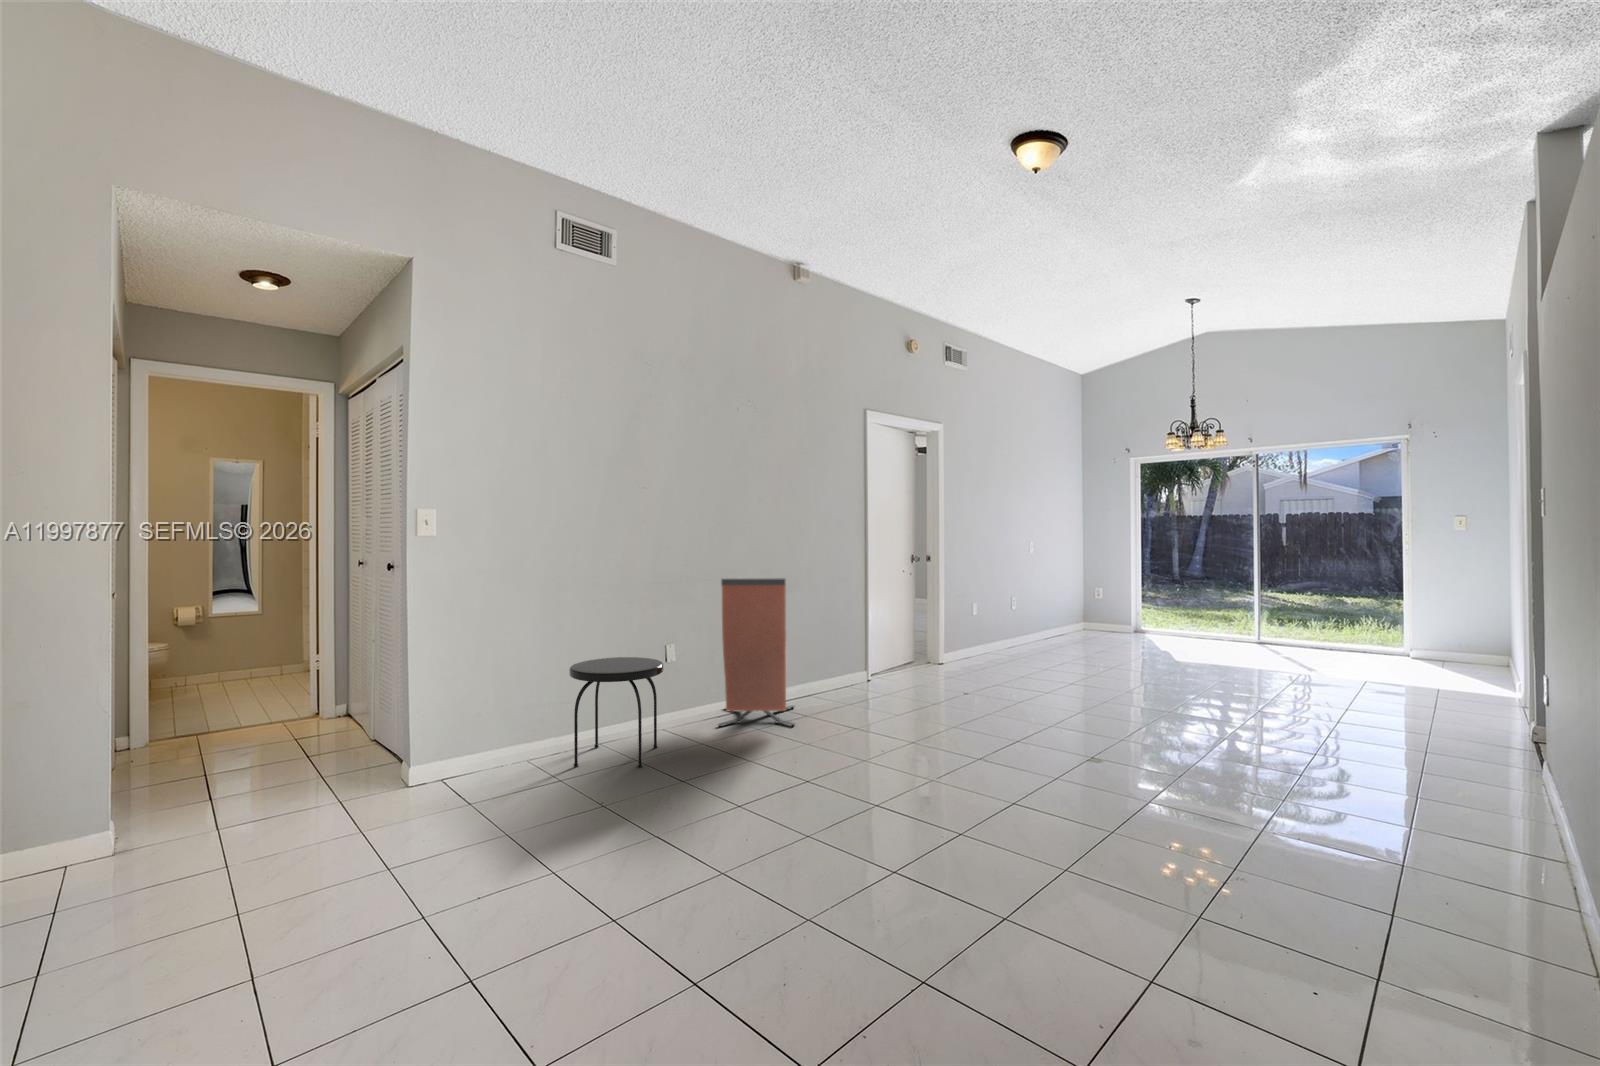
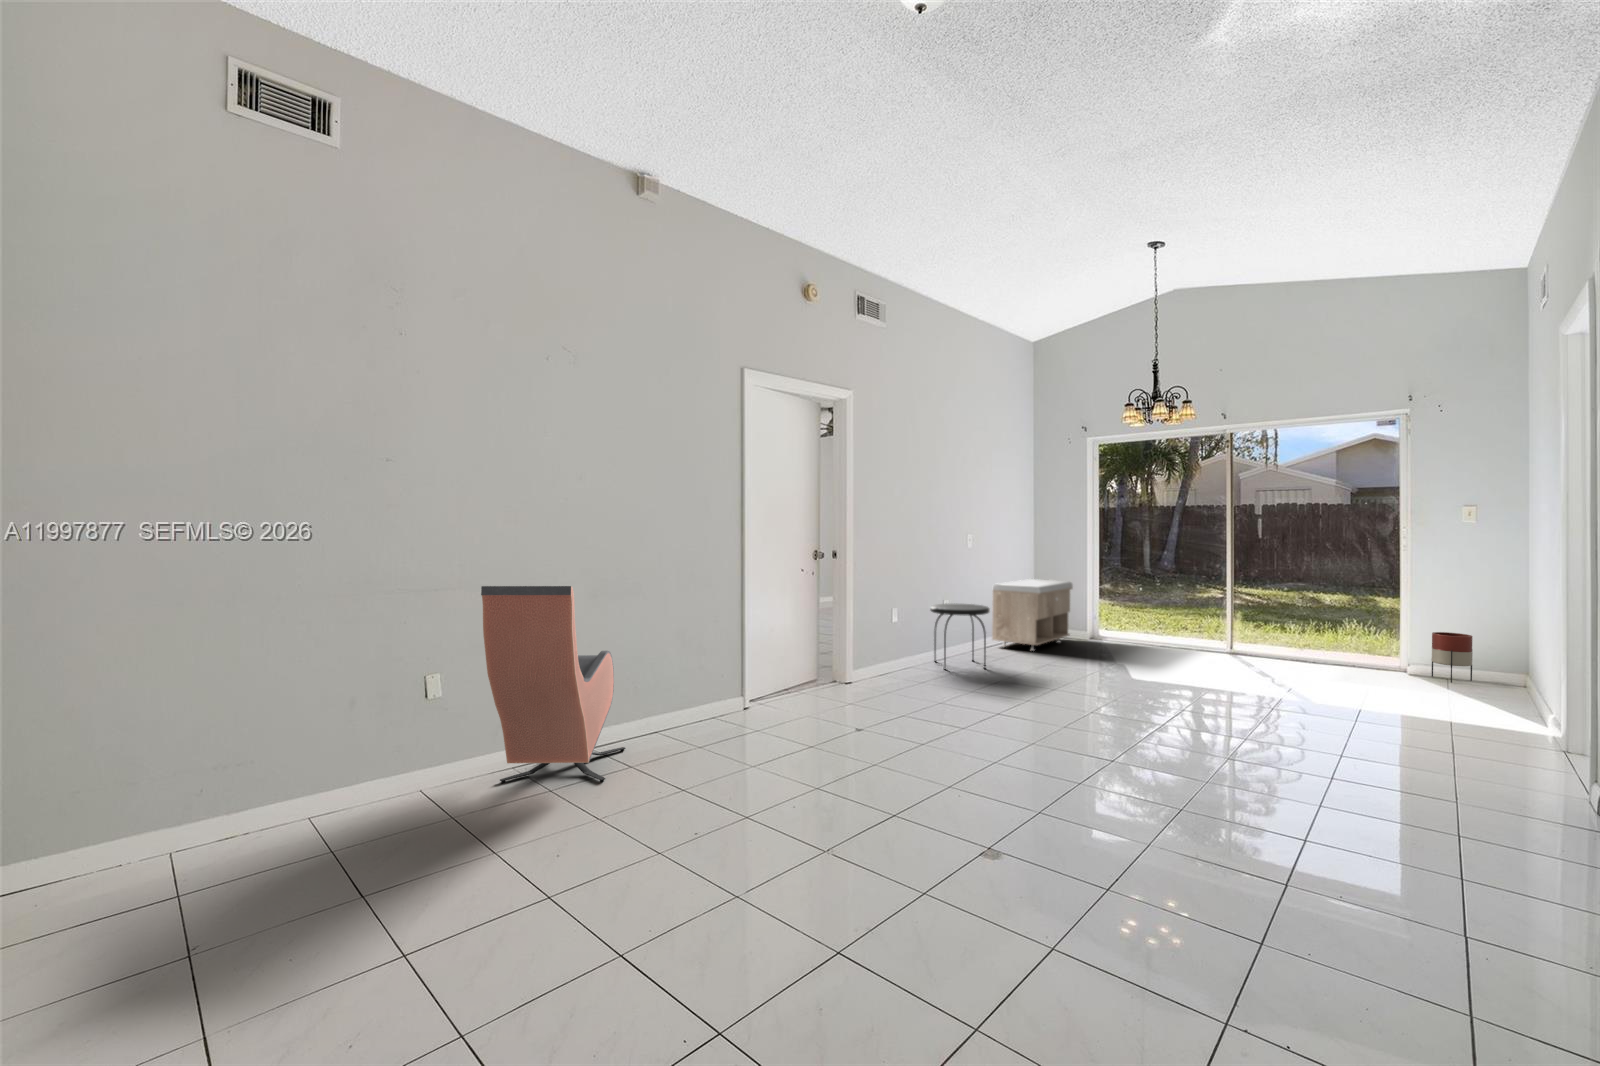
storage bench: none [1050,581,1118,642] -> present [992,579,1073,651]
planter: none [1432,623,1466,665] -> present [1431,632,1472,683]
side table: present [569,657,663,768] -> present [930,604,990,669]

